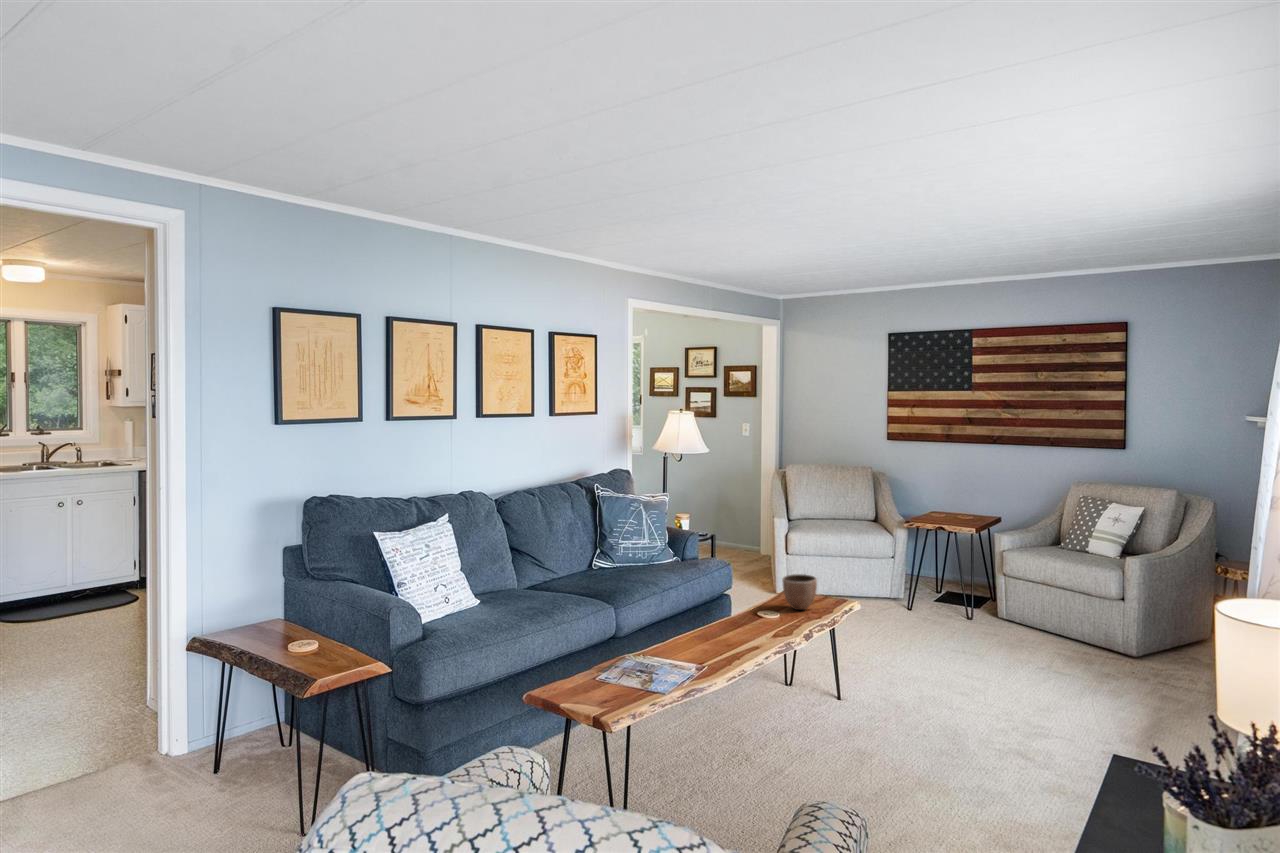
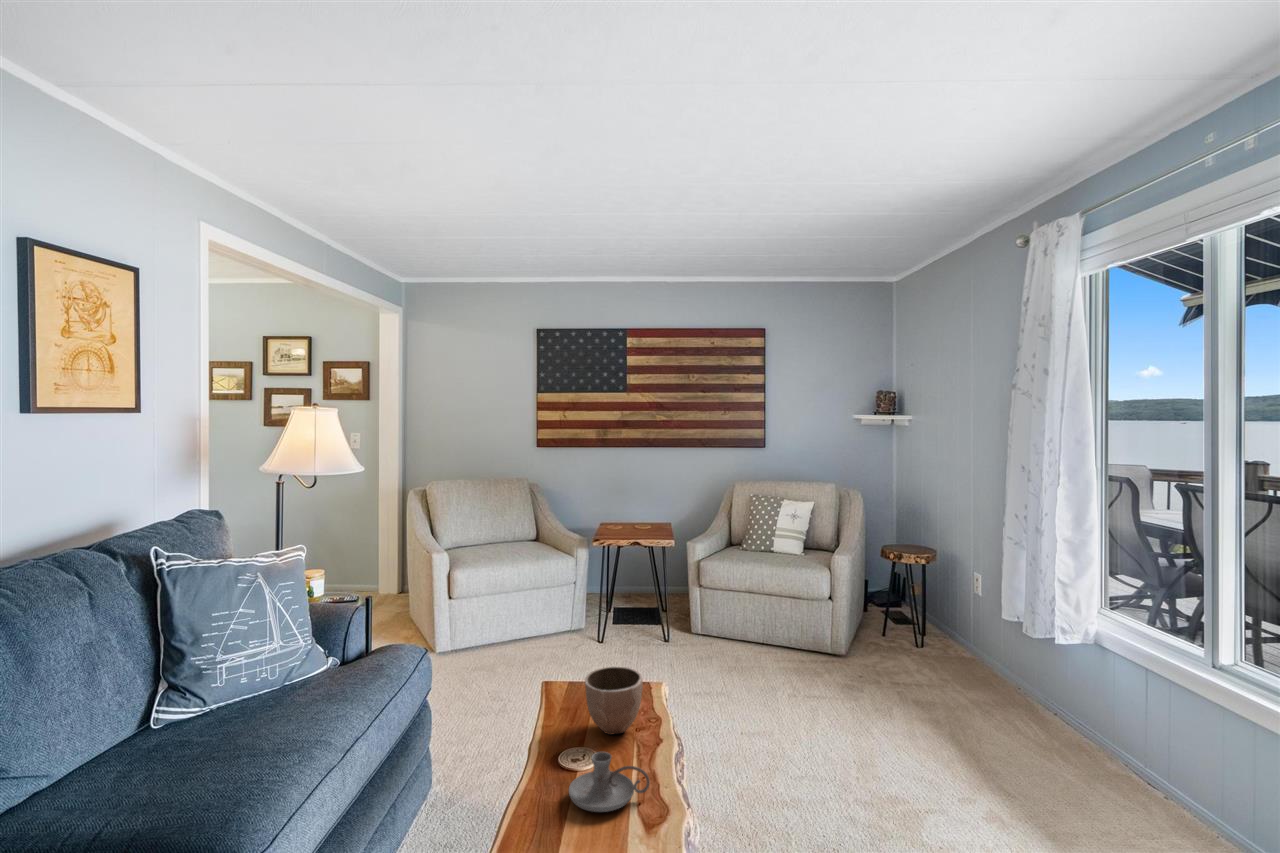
candle holder: none [745,600,785,625] -> present [569,752,650,812]

